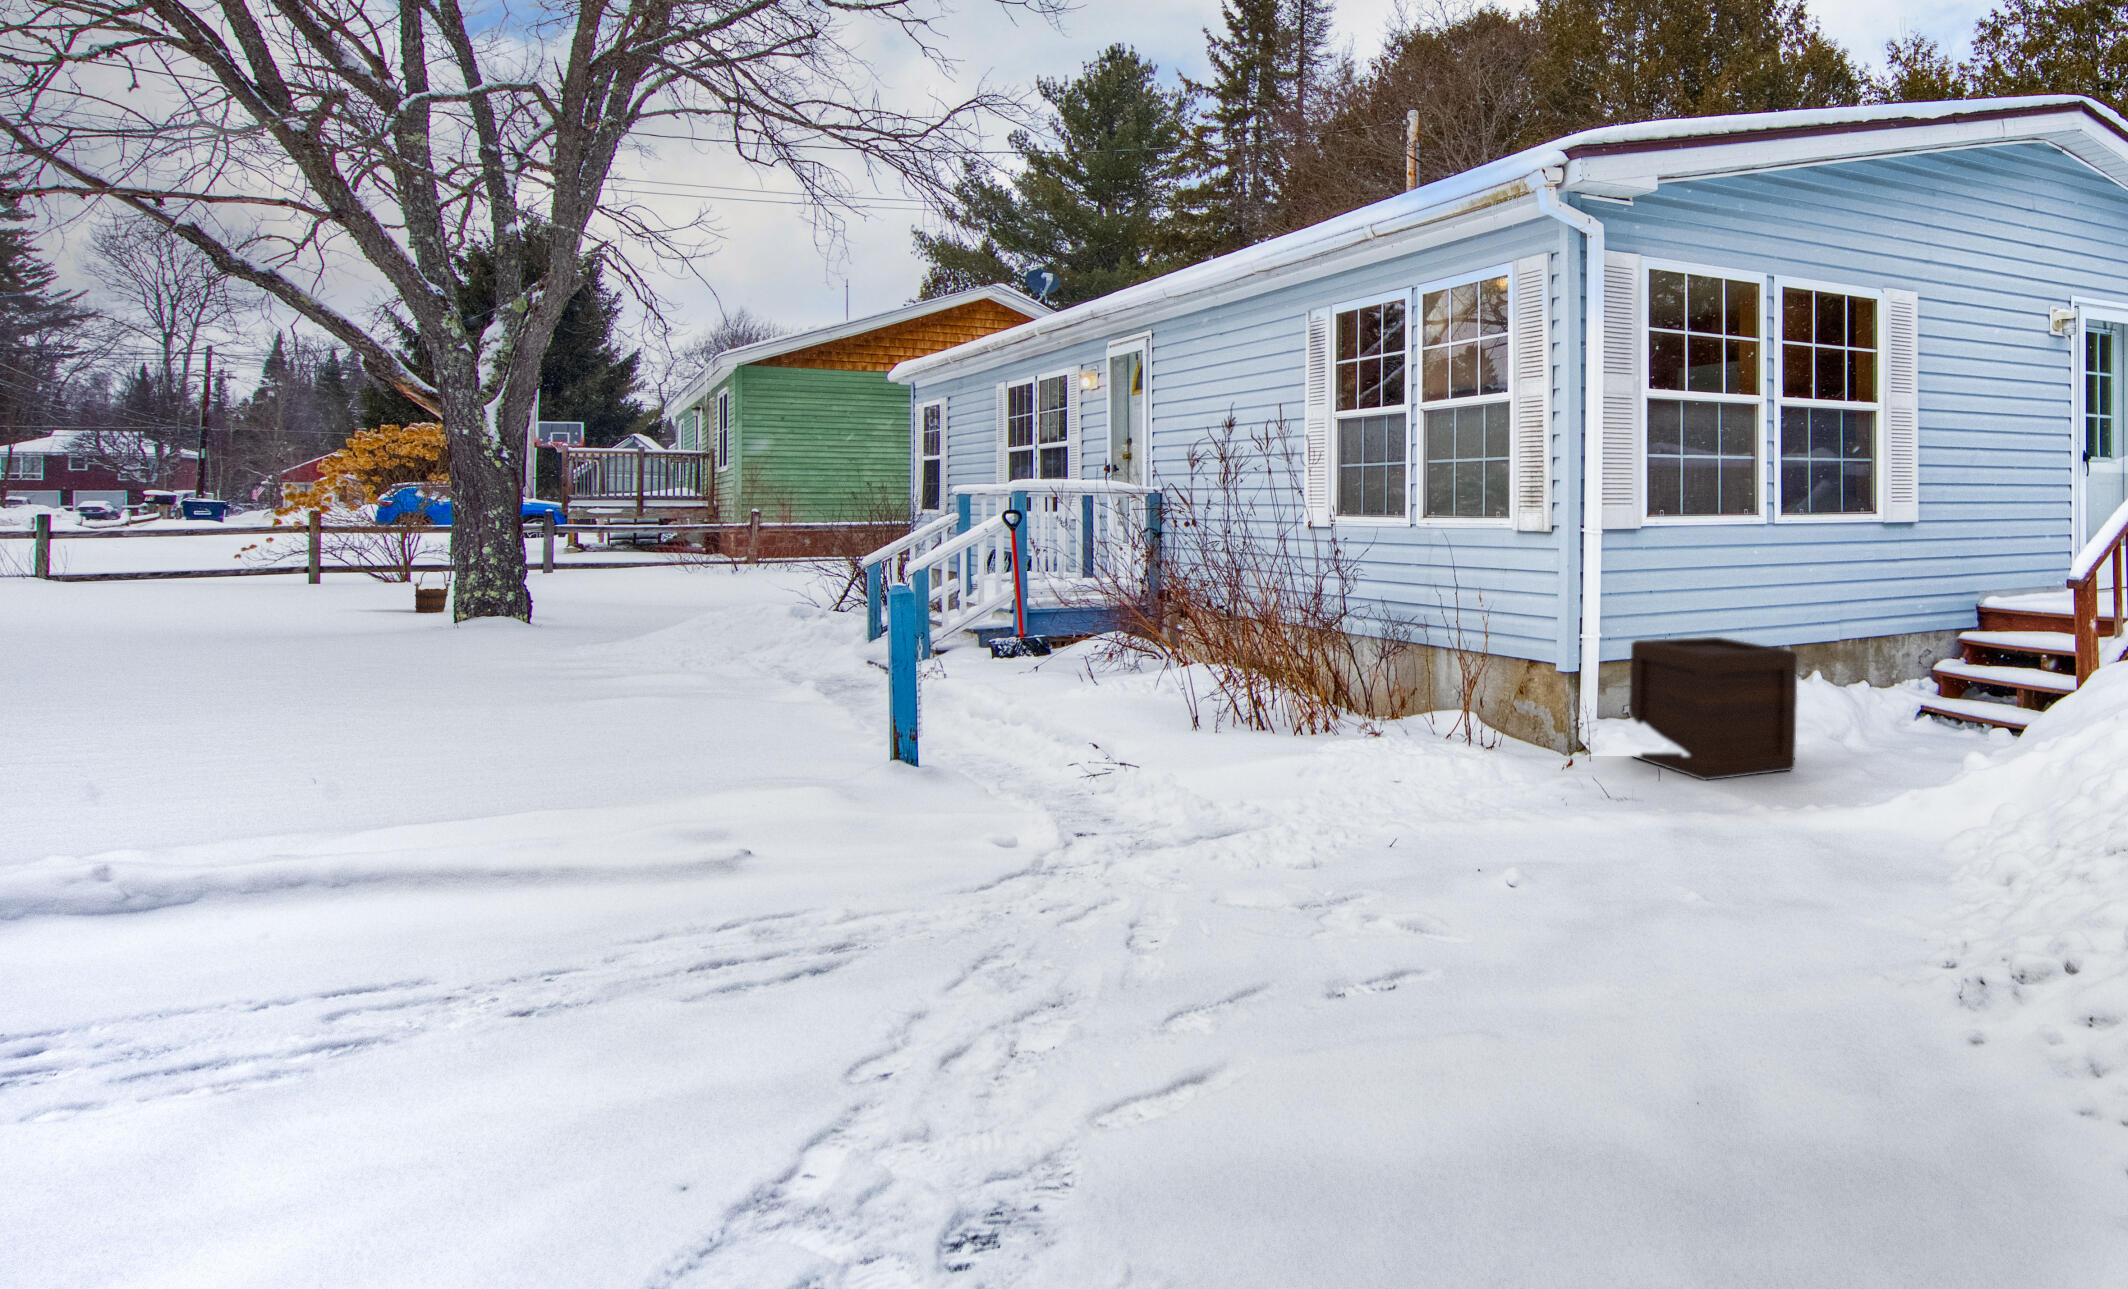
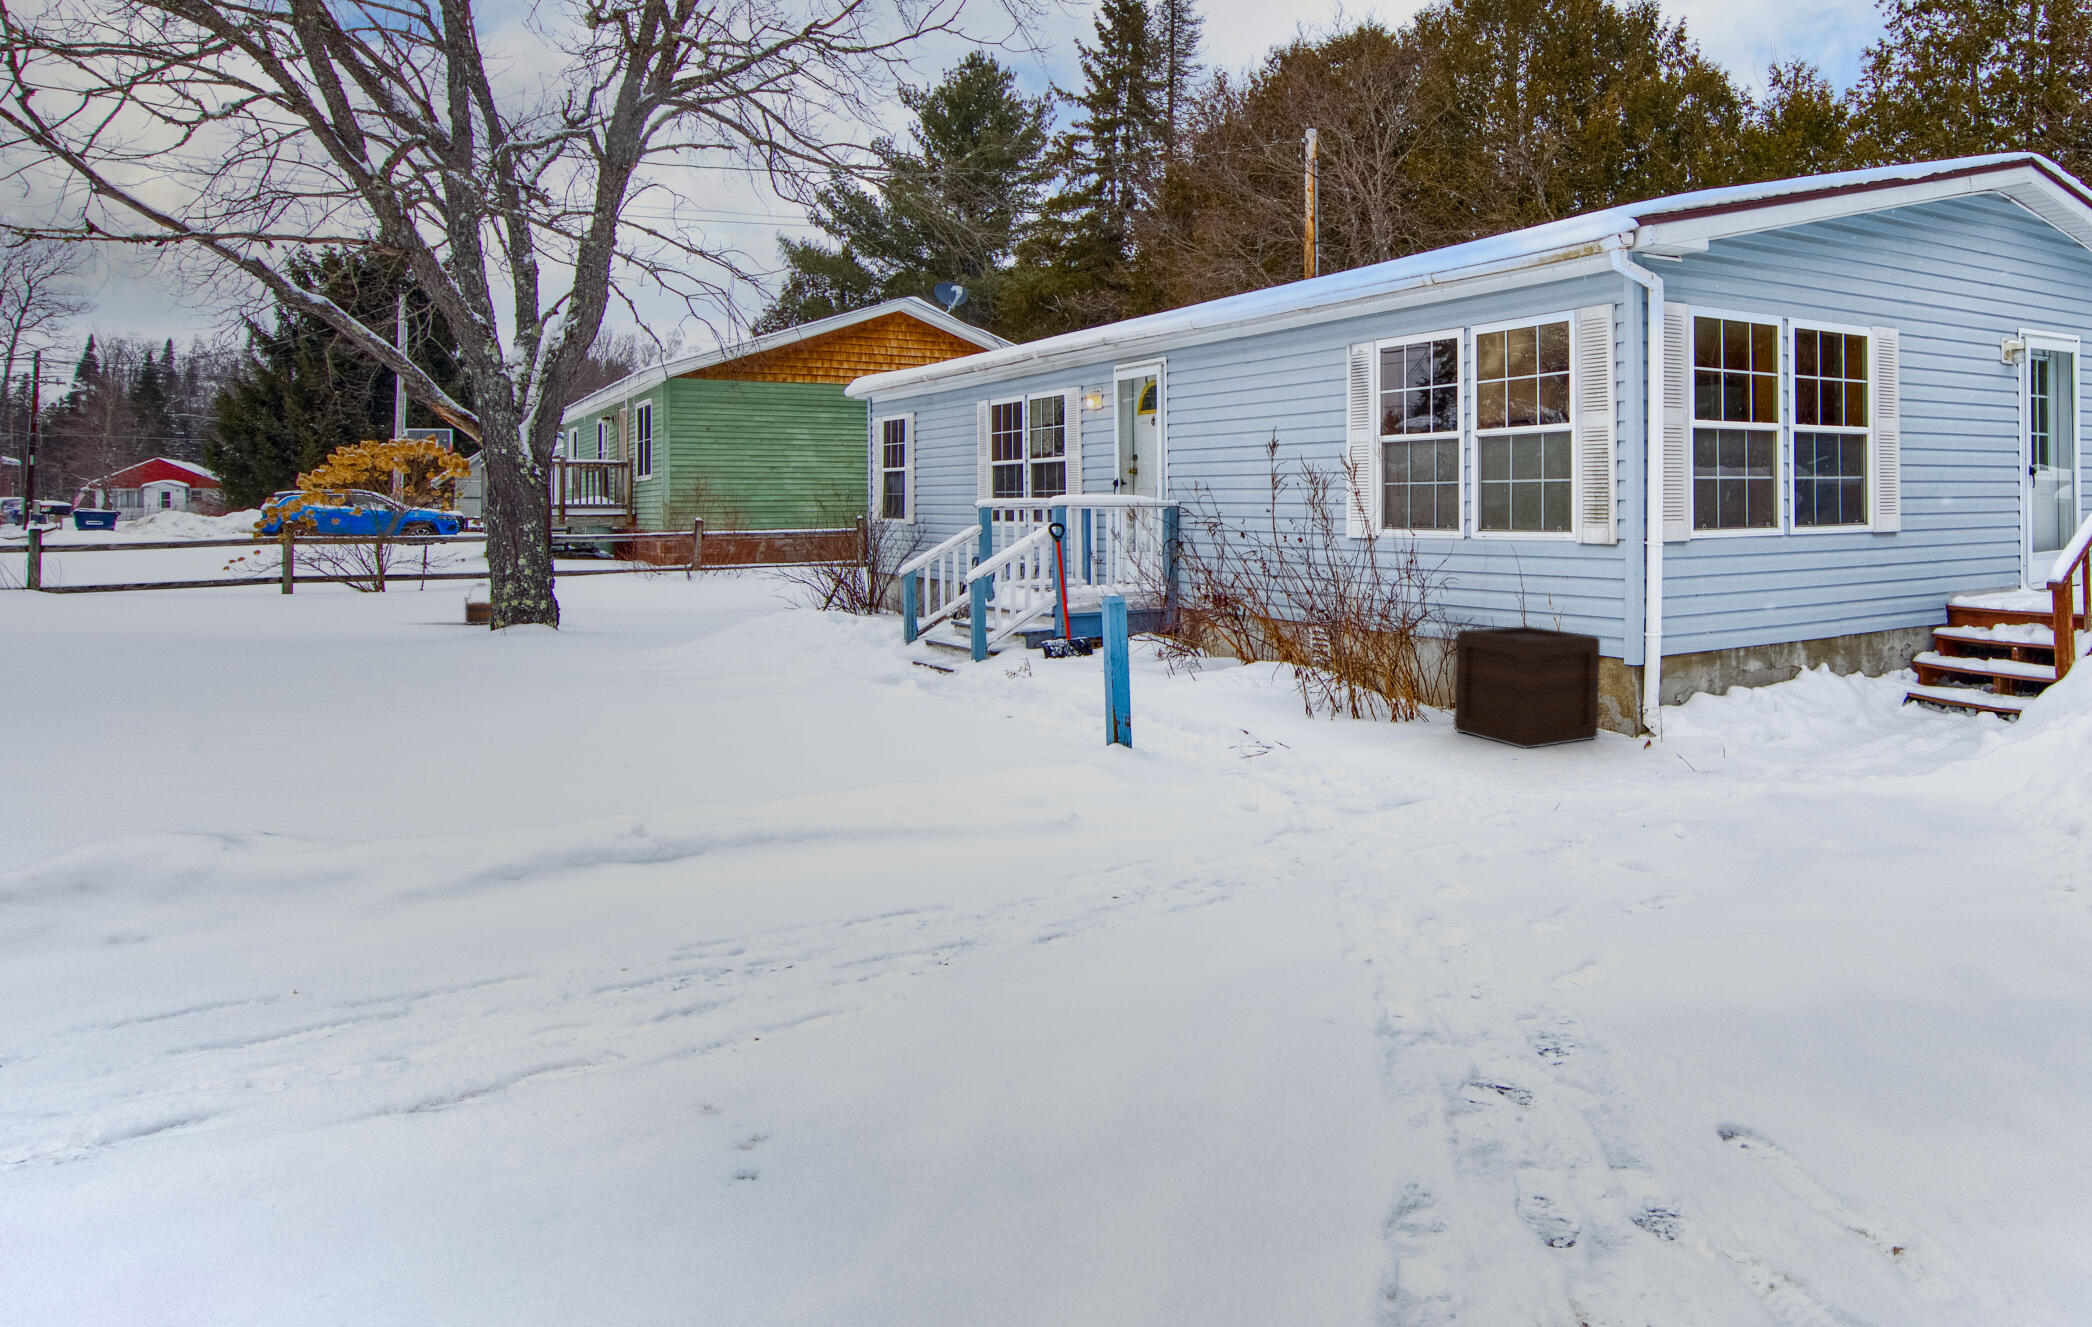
wooden crate: present [1629,637,1798,780] -> present [1454,626,1600,748]

